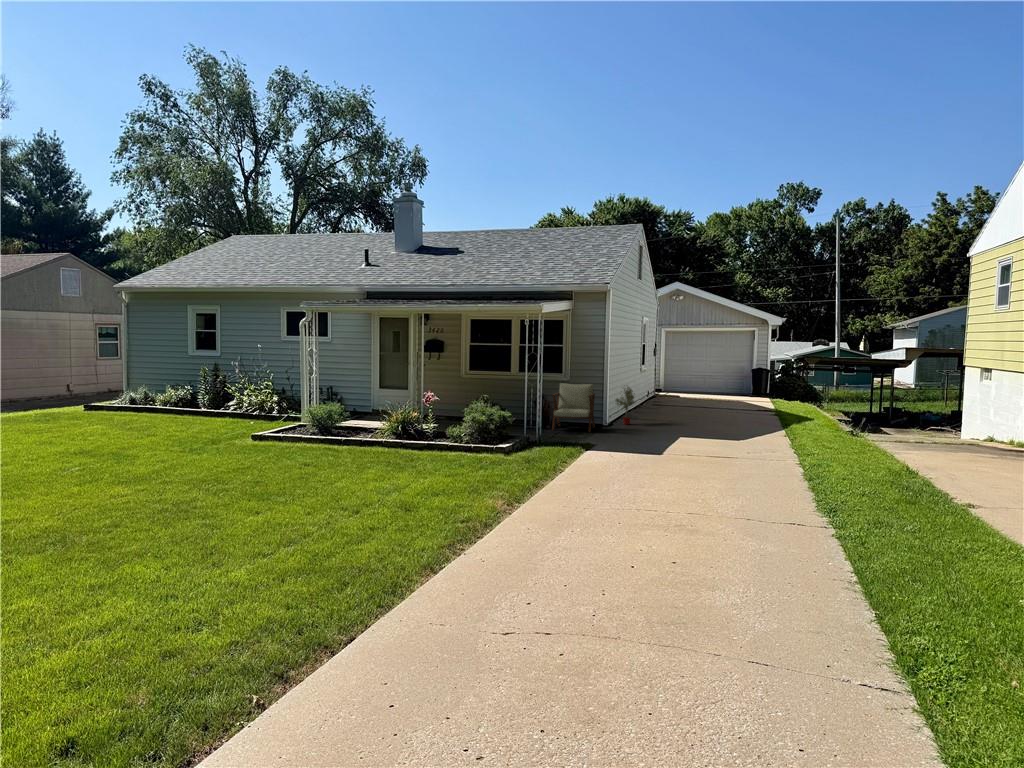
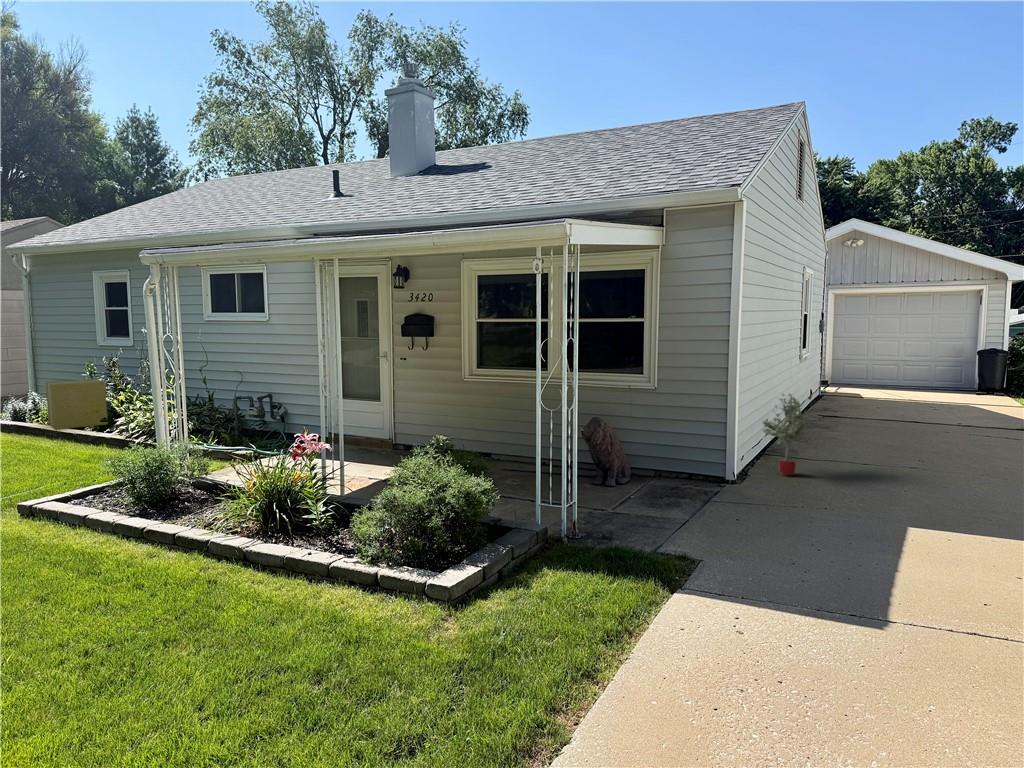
lounge chair: present [552,383,595,432] -> none [620,391,720,506]
cardboard box: none [166,385,210,416] -> present [45,379,108,430]

